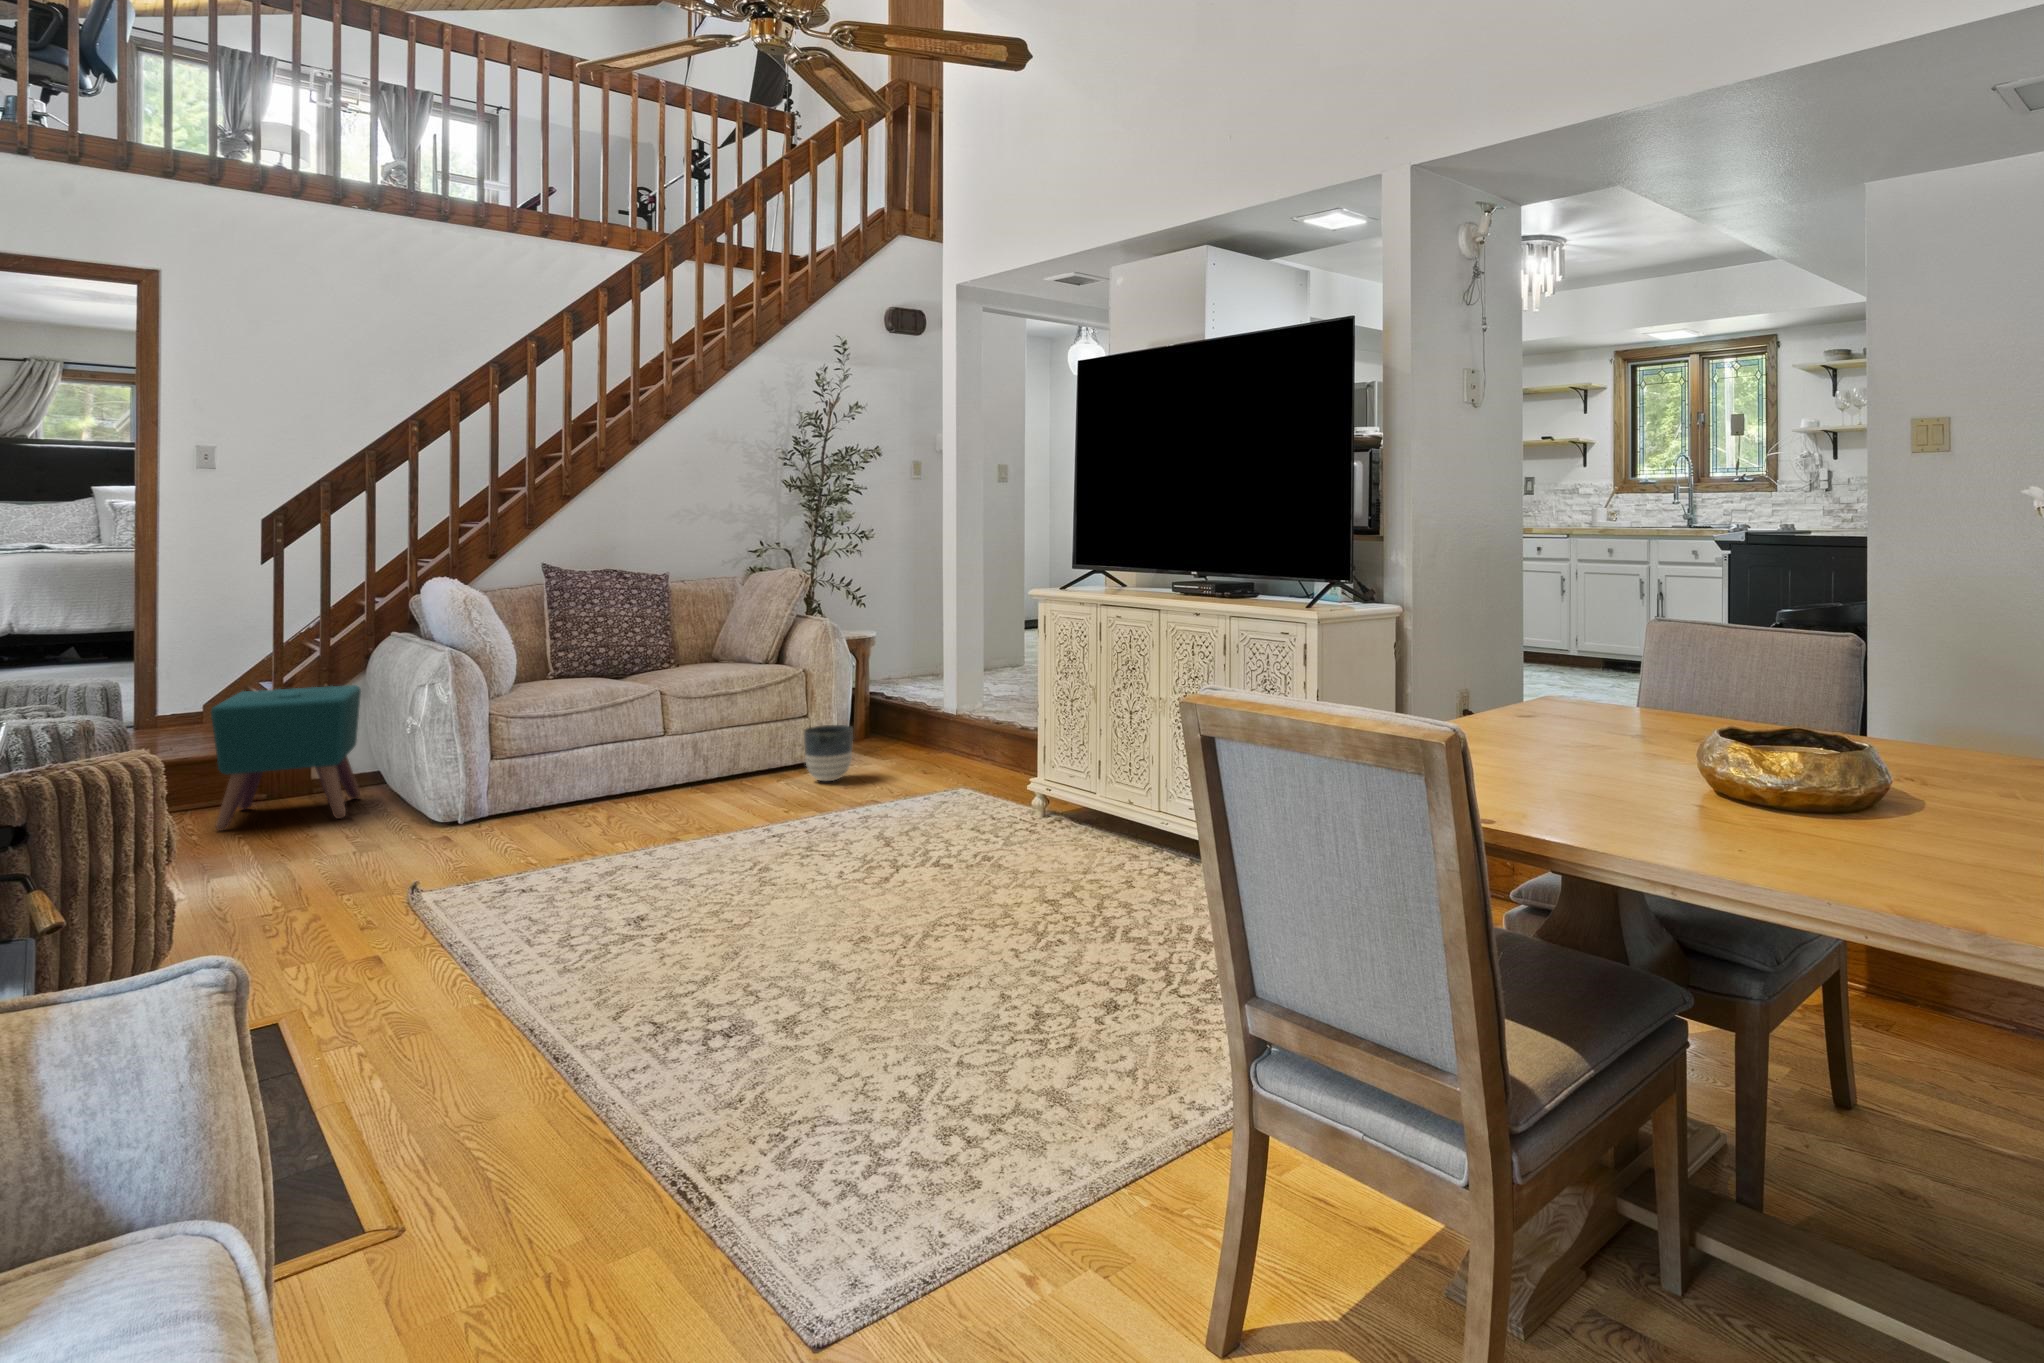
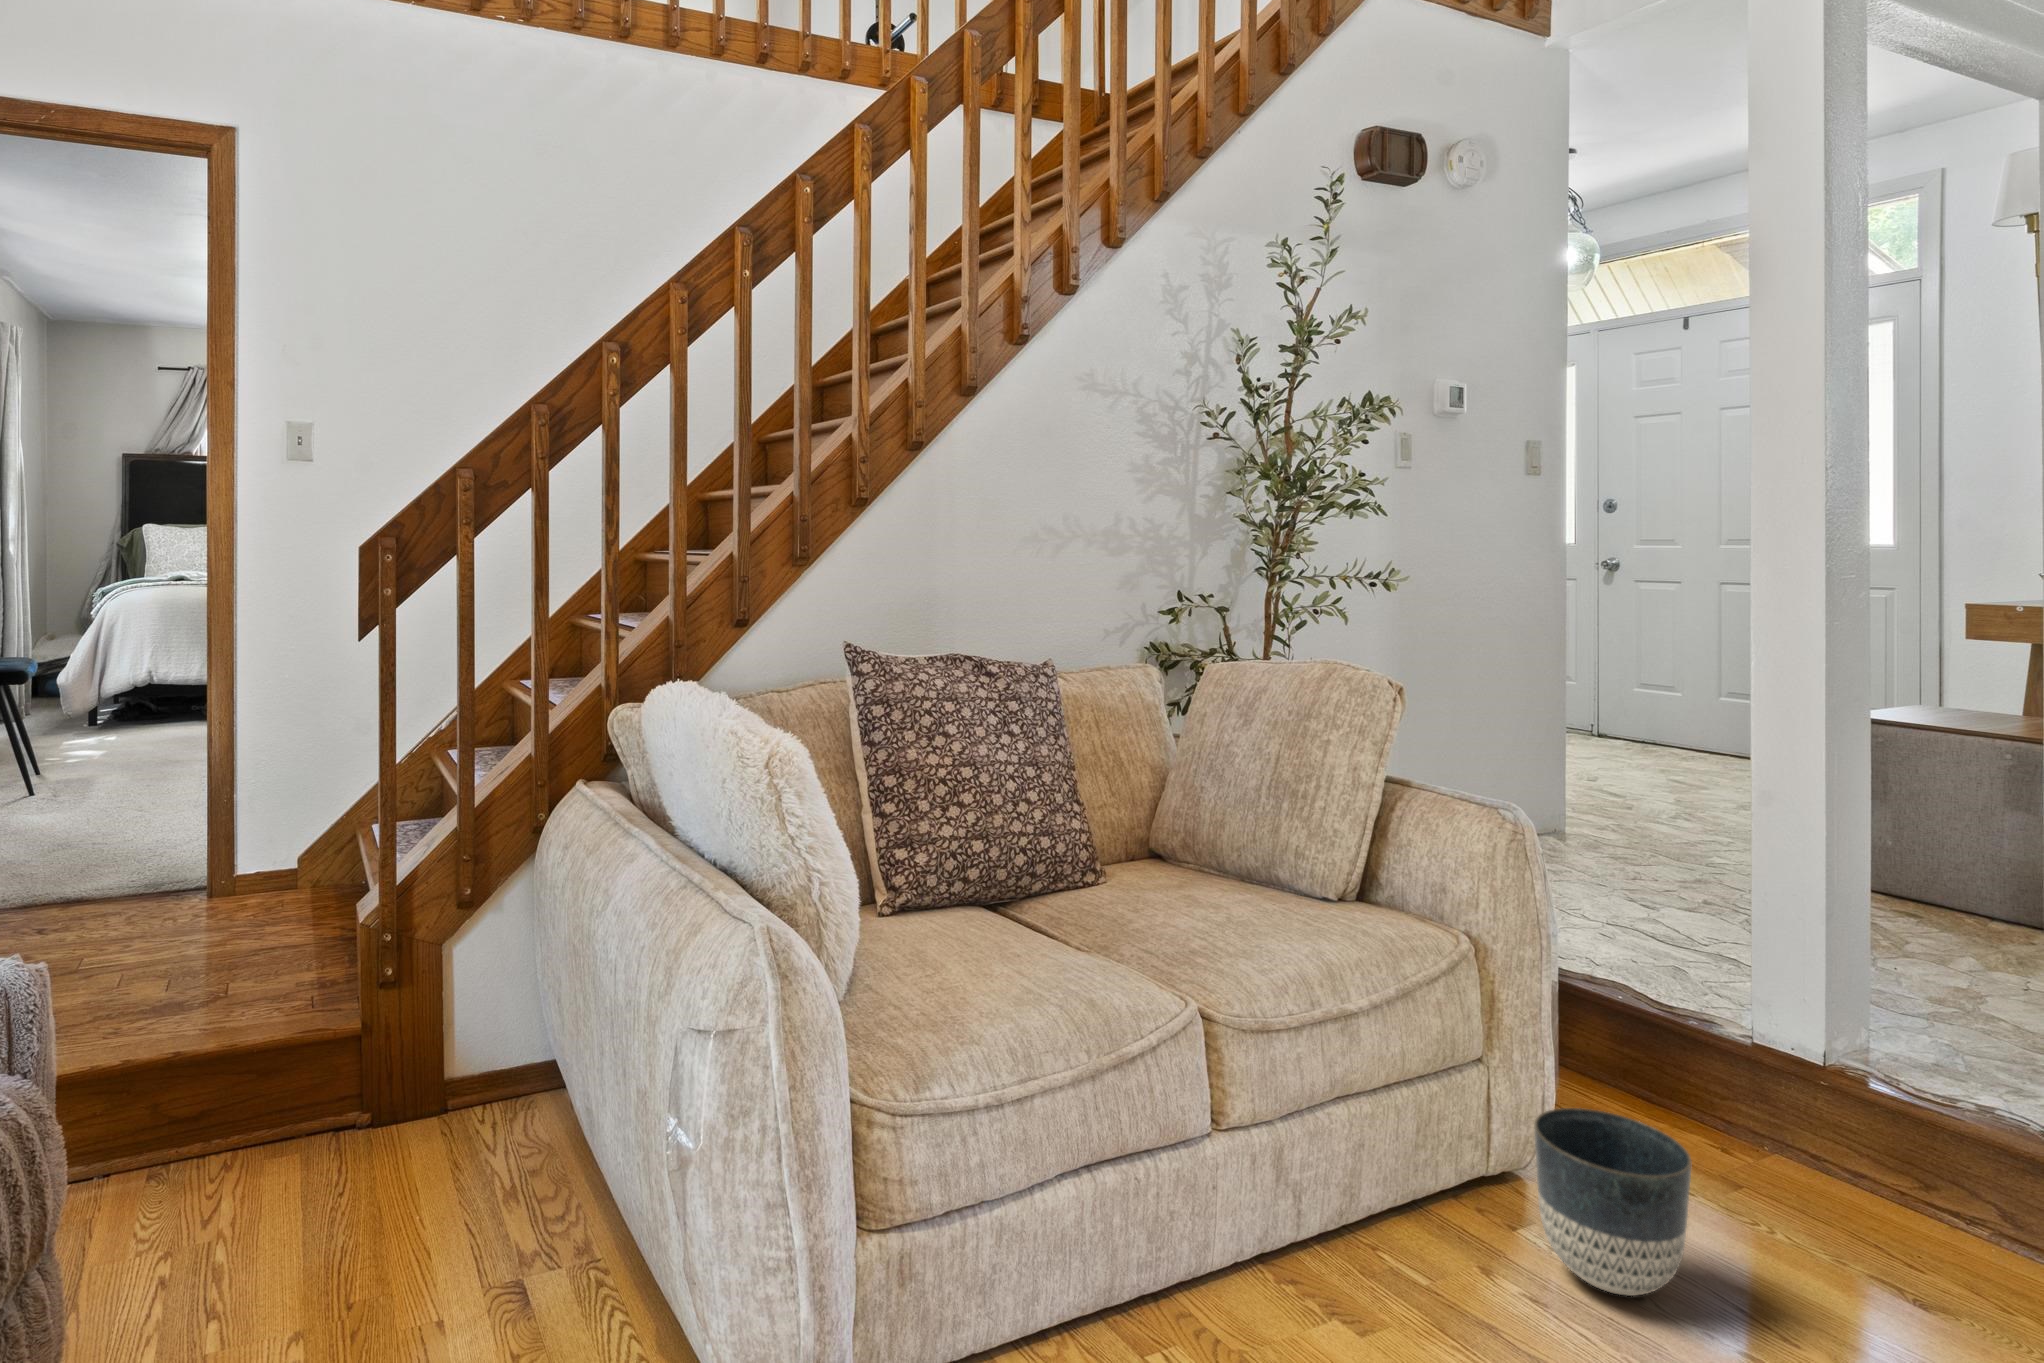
ottoman: present [211,685,361,831] -> none [237,910,526,1291]

